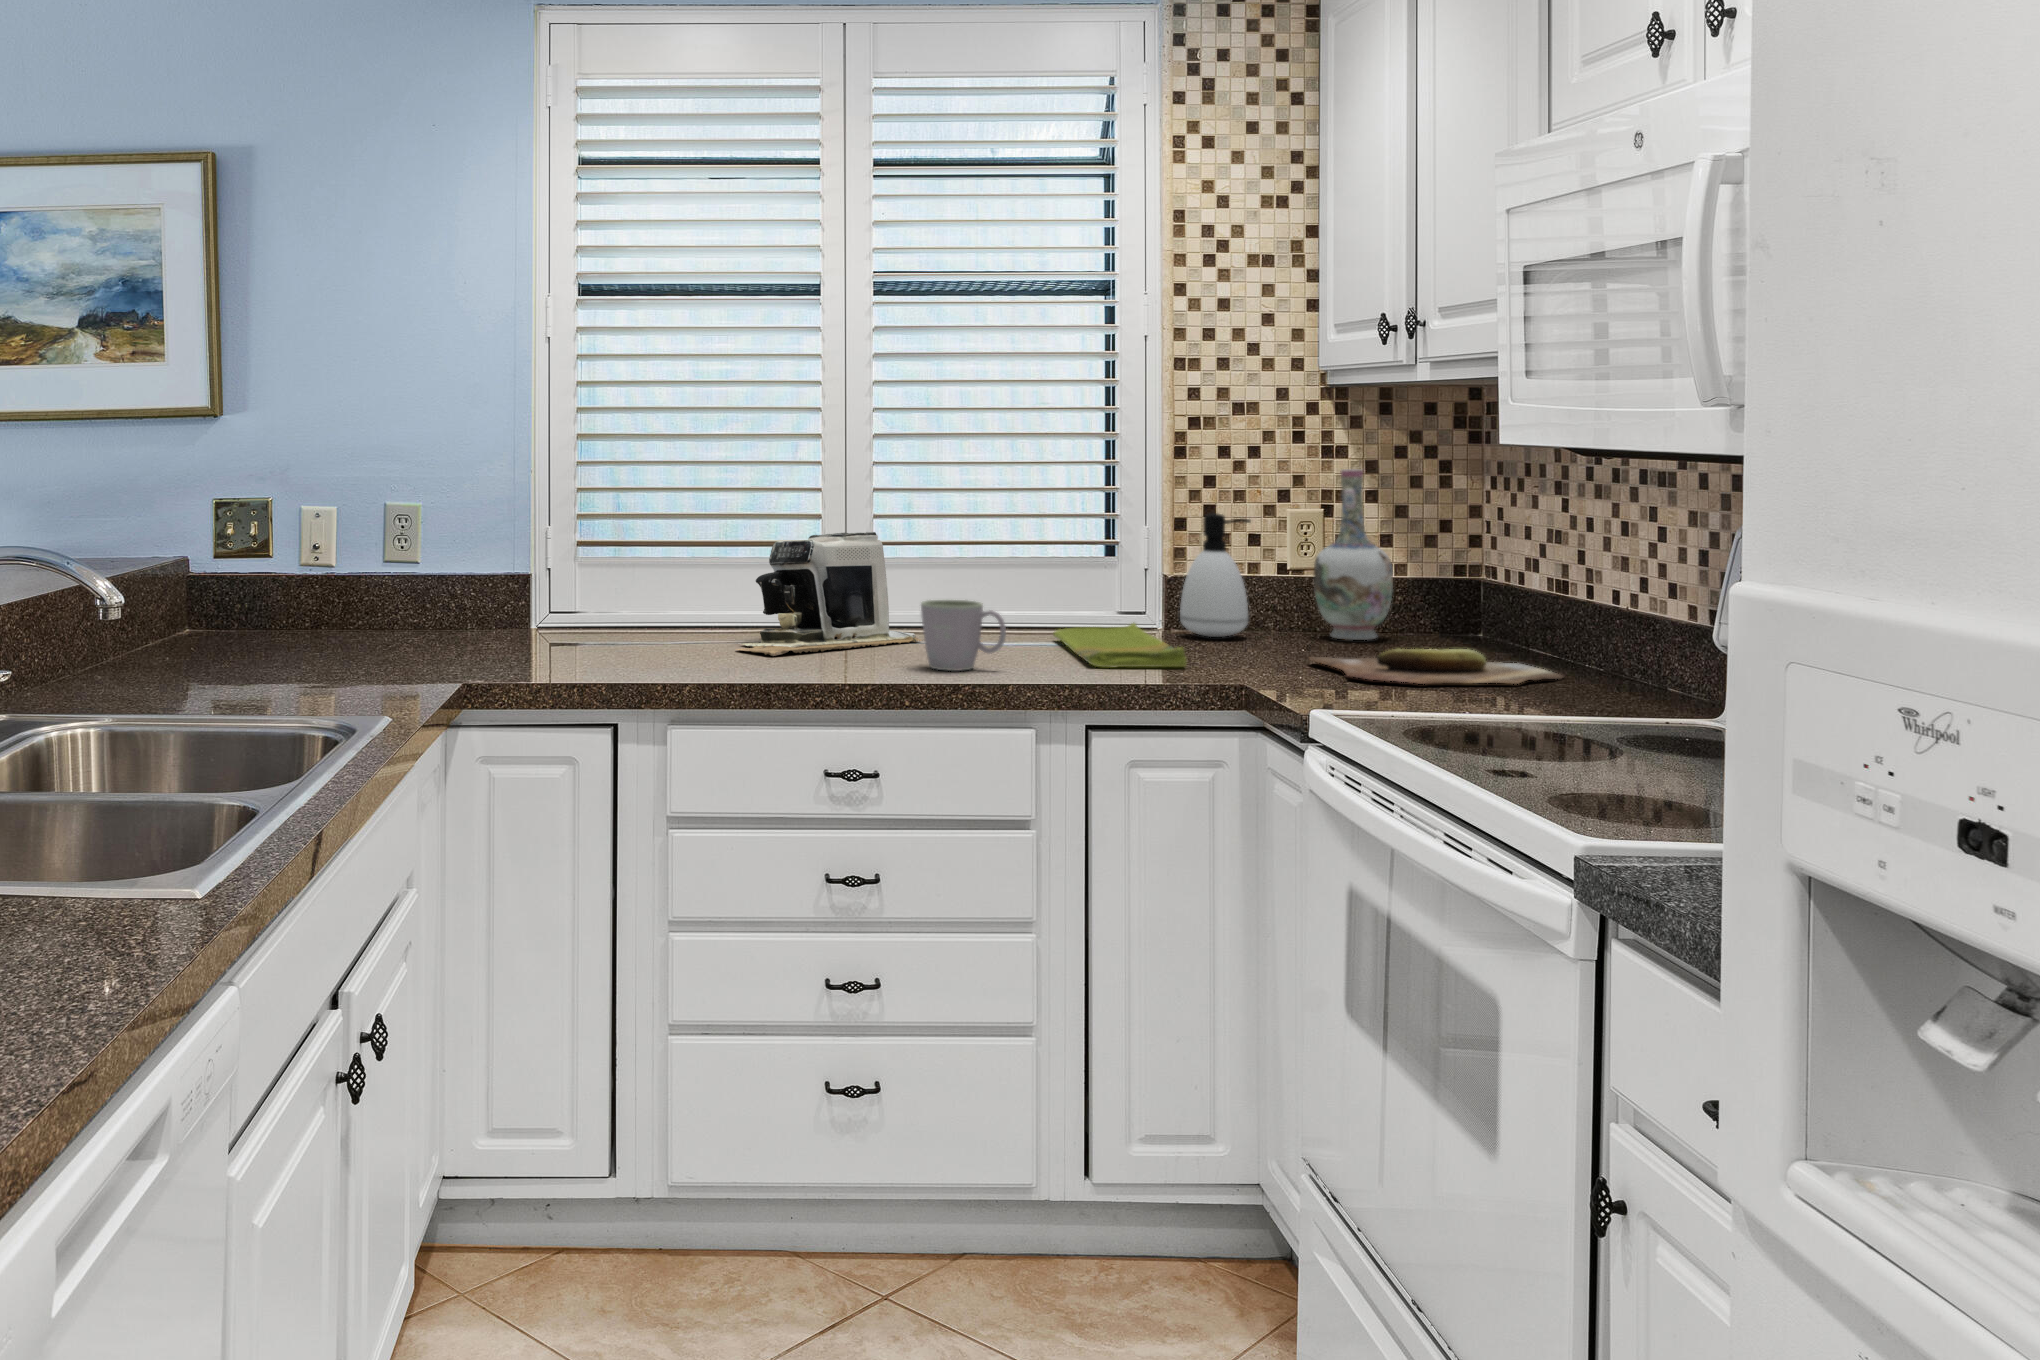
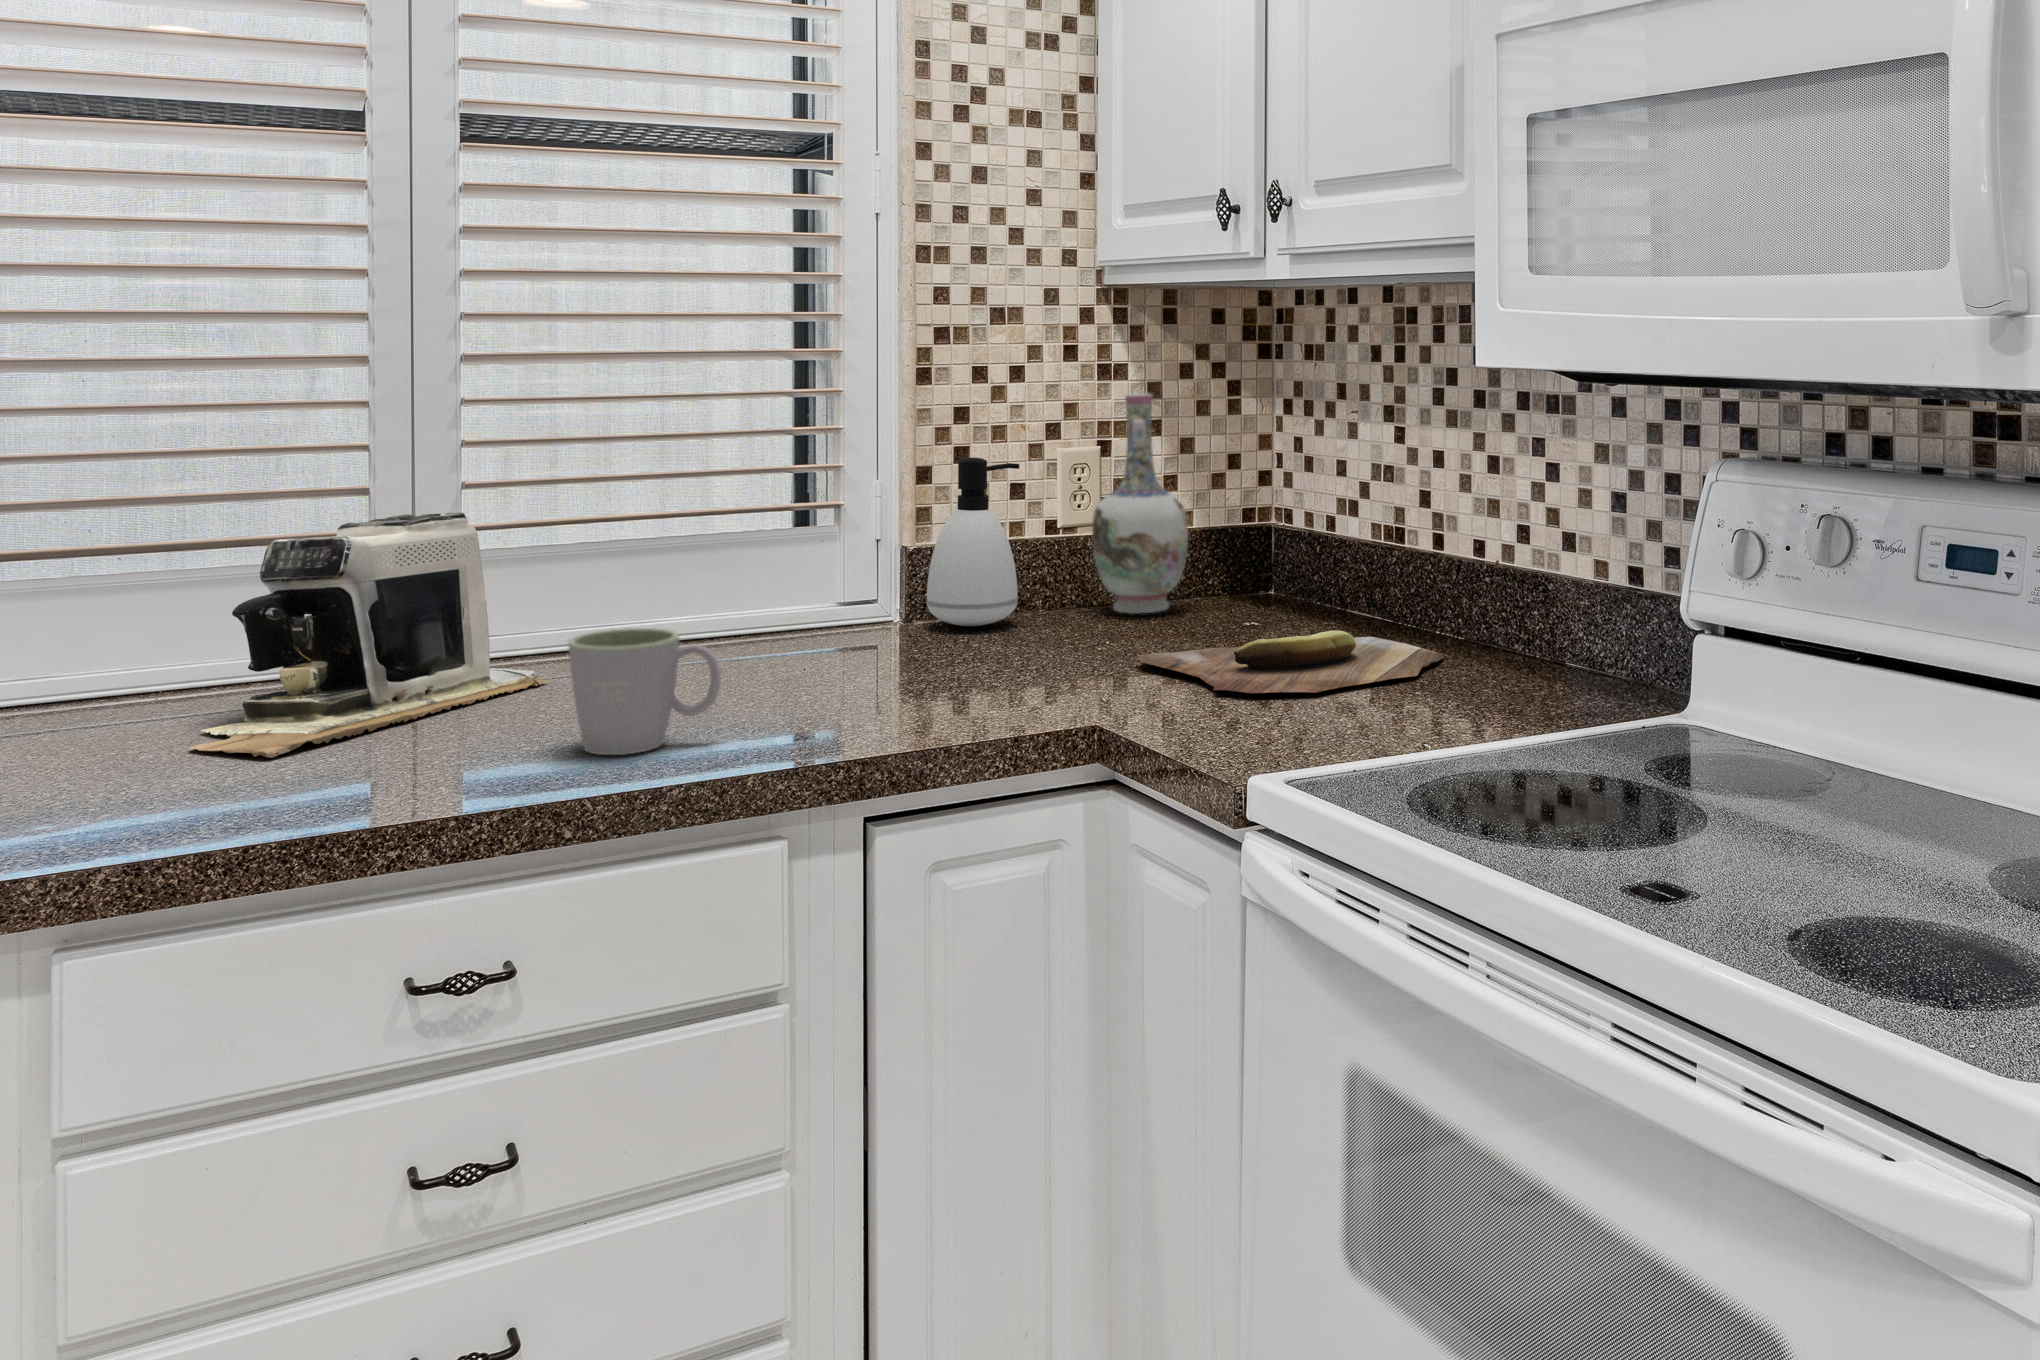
dish towel: present [1053,622,1187,668] -> none [756,618,989,712]

